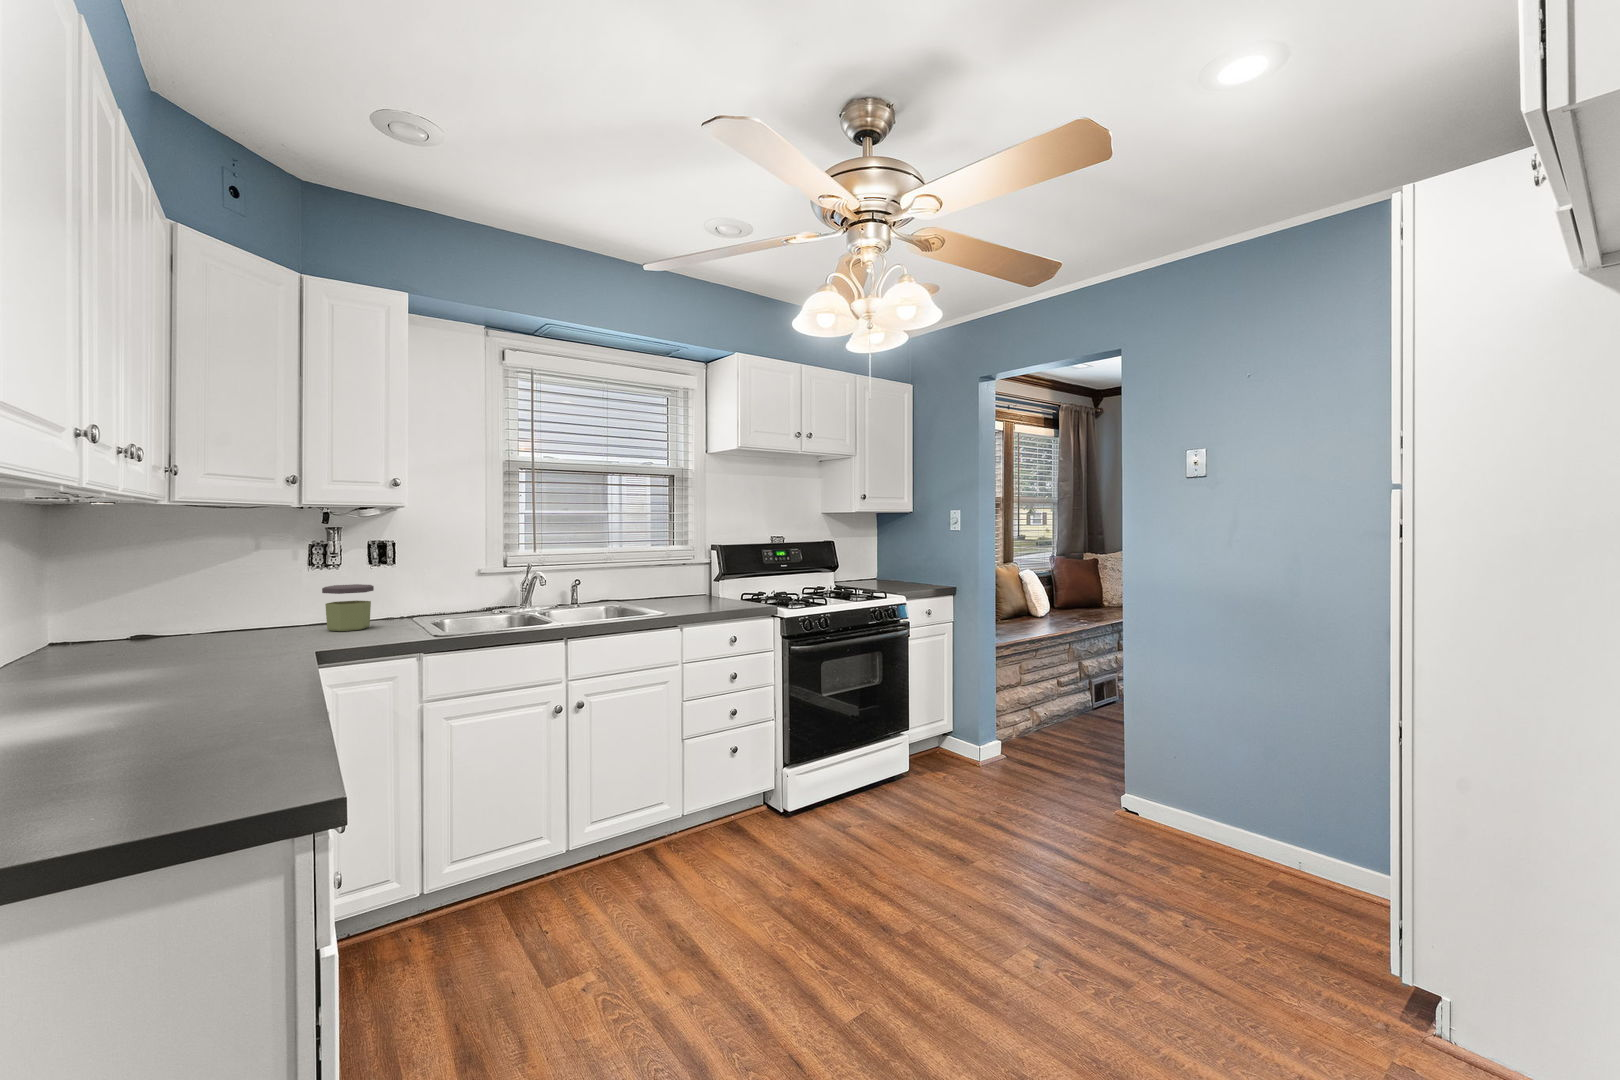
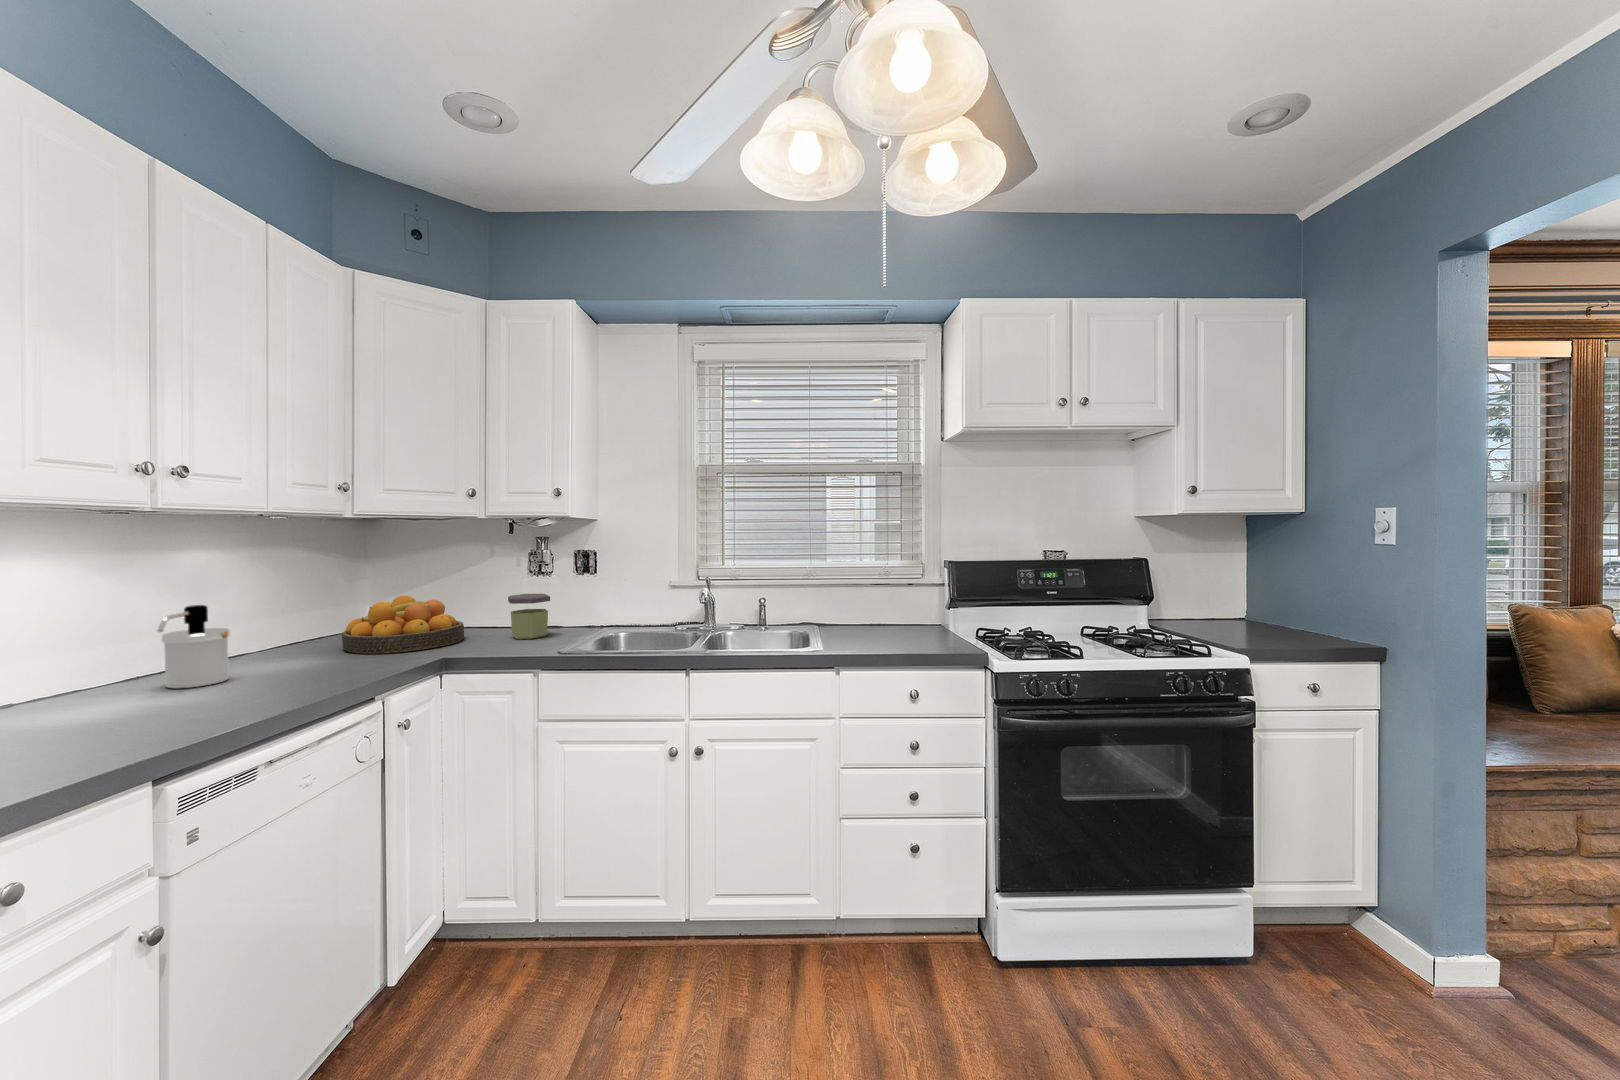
fruit bowl: none [127,592,281,654] -> present [342,596,464,654]
soap dispenser: none [46,593,124,687] -> present [158,605,230,688]

